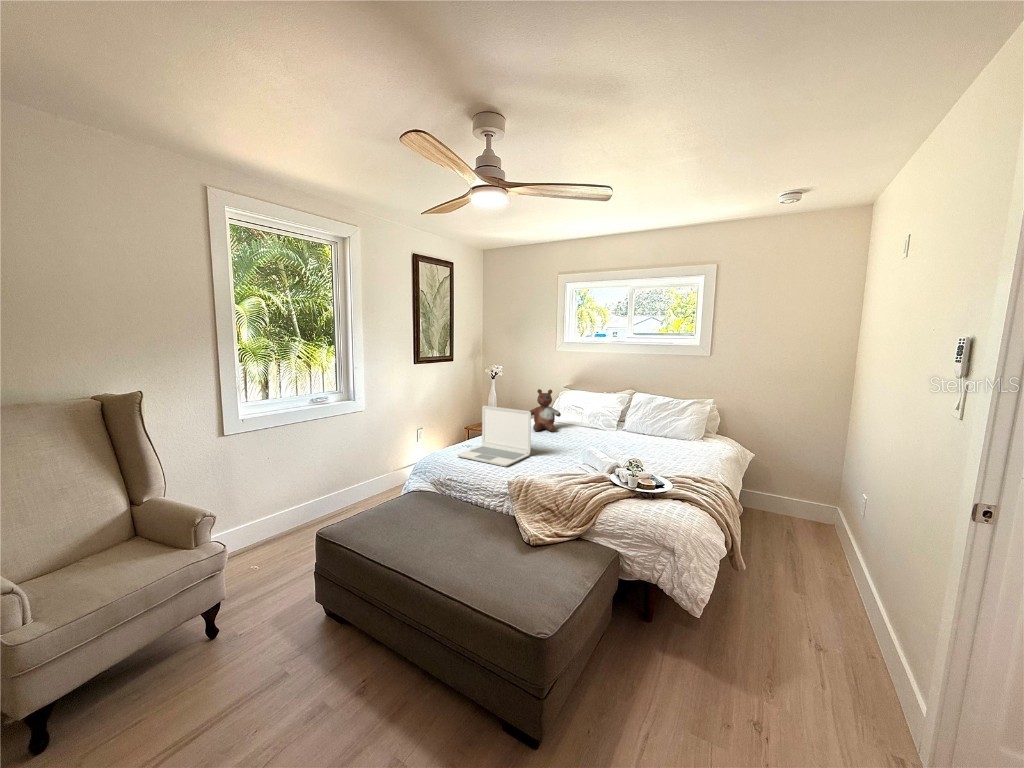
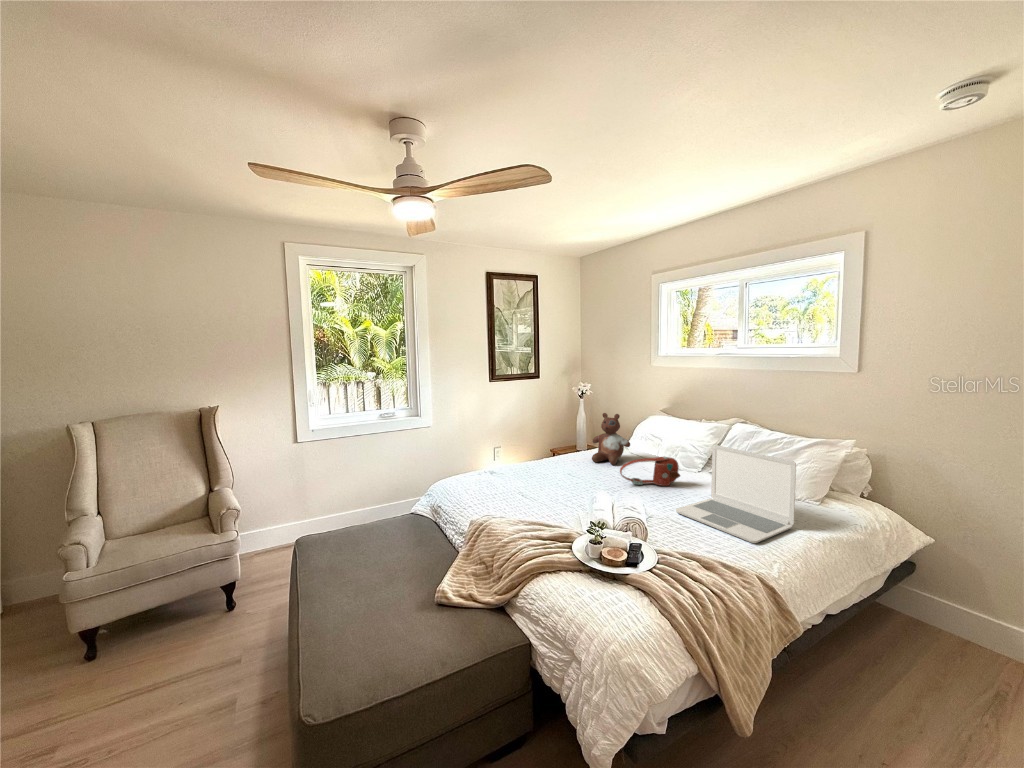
laptop: present [457,406,531,467] -> present [676,445,796,543]
handbag: none [578,419,618,443] -> present [620,457,680,486]

